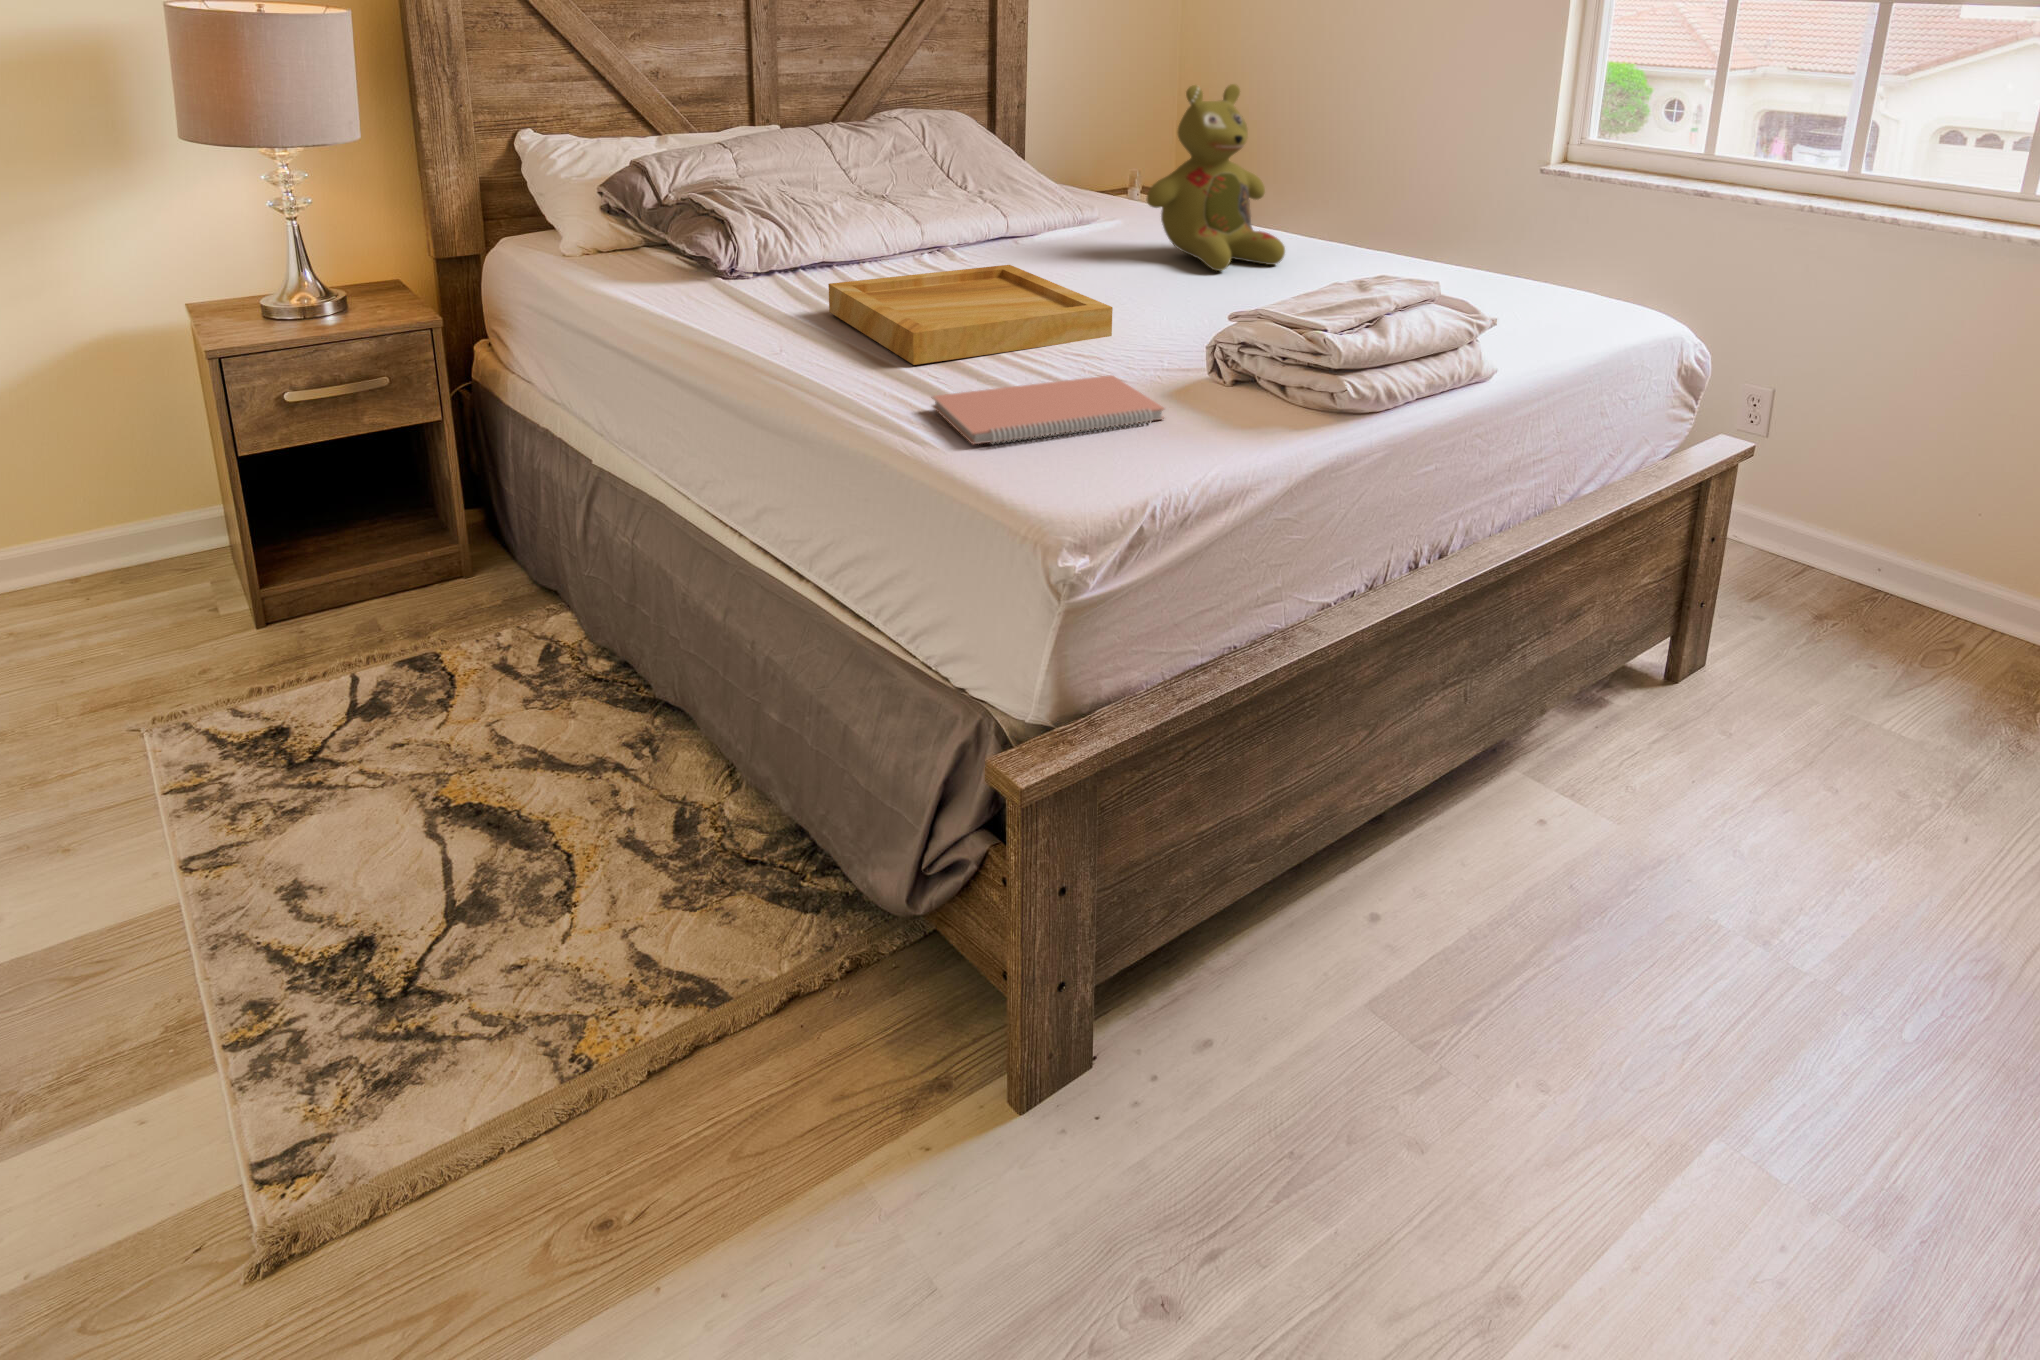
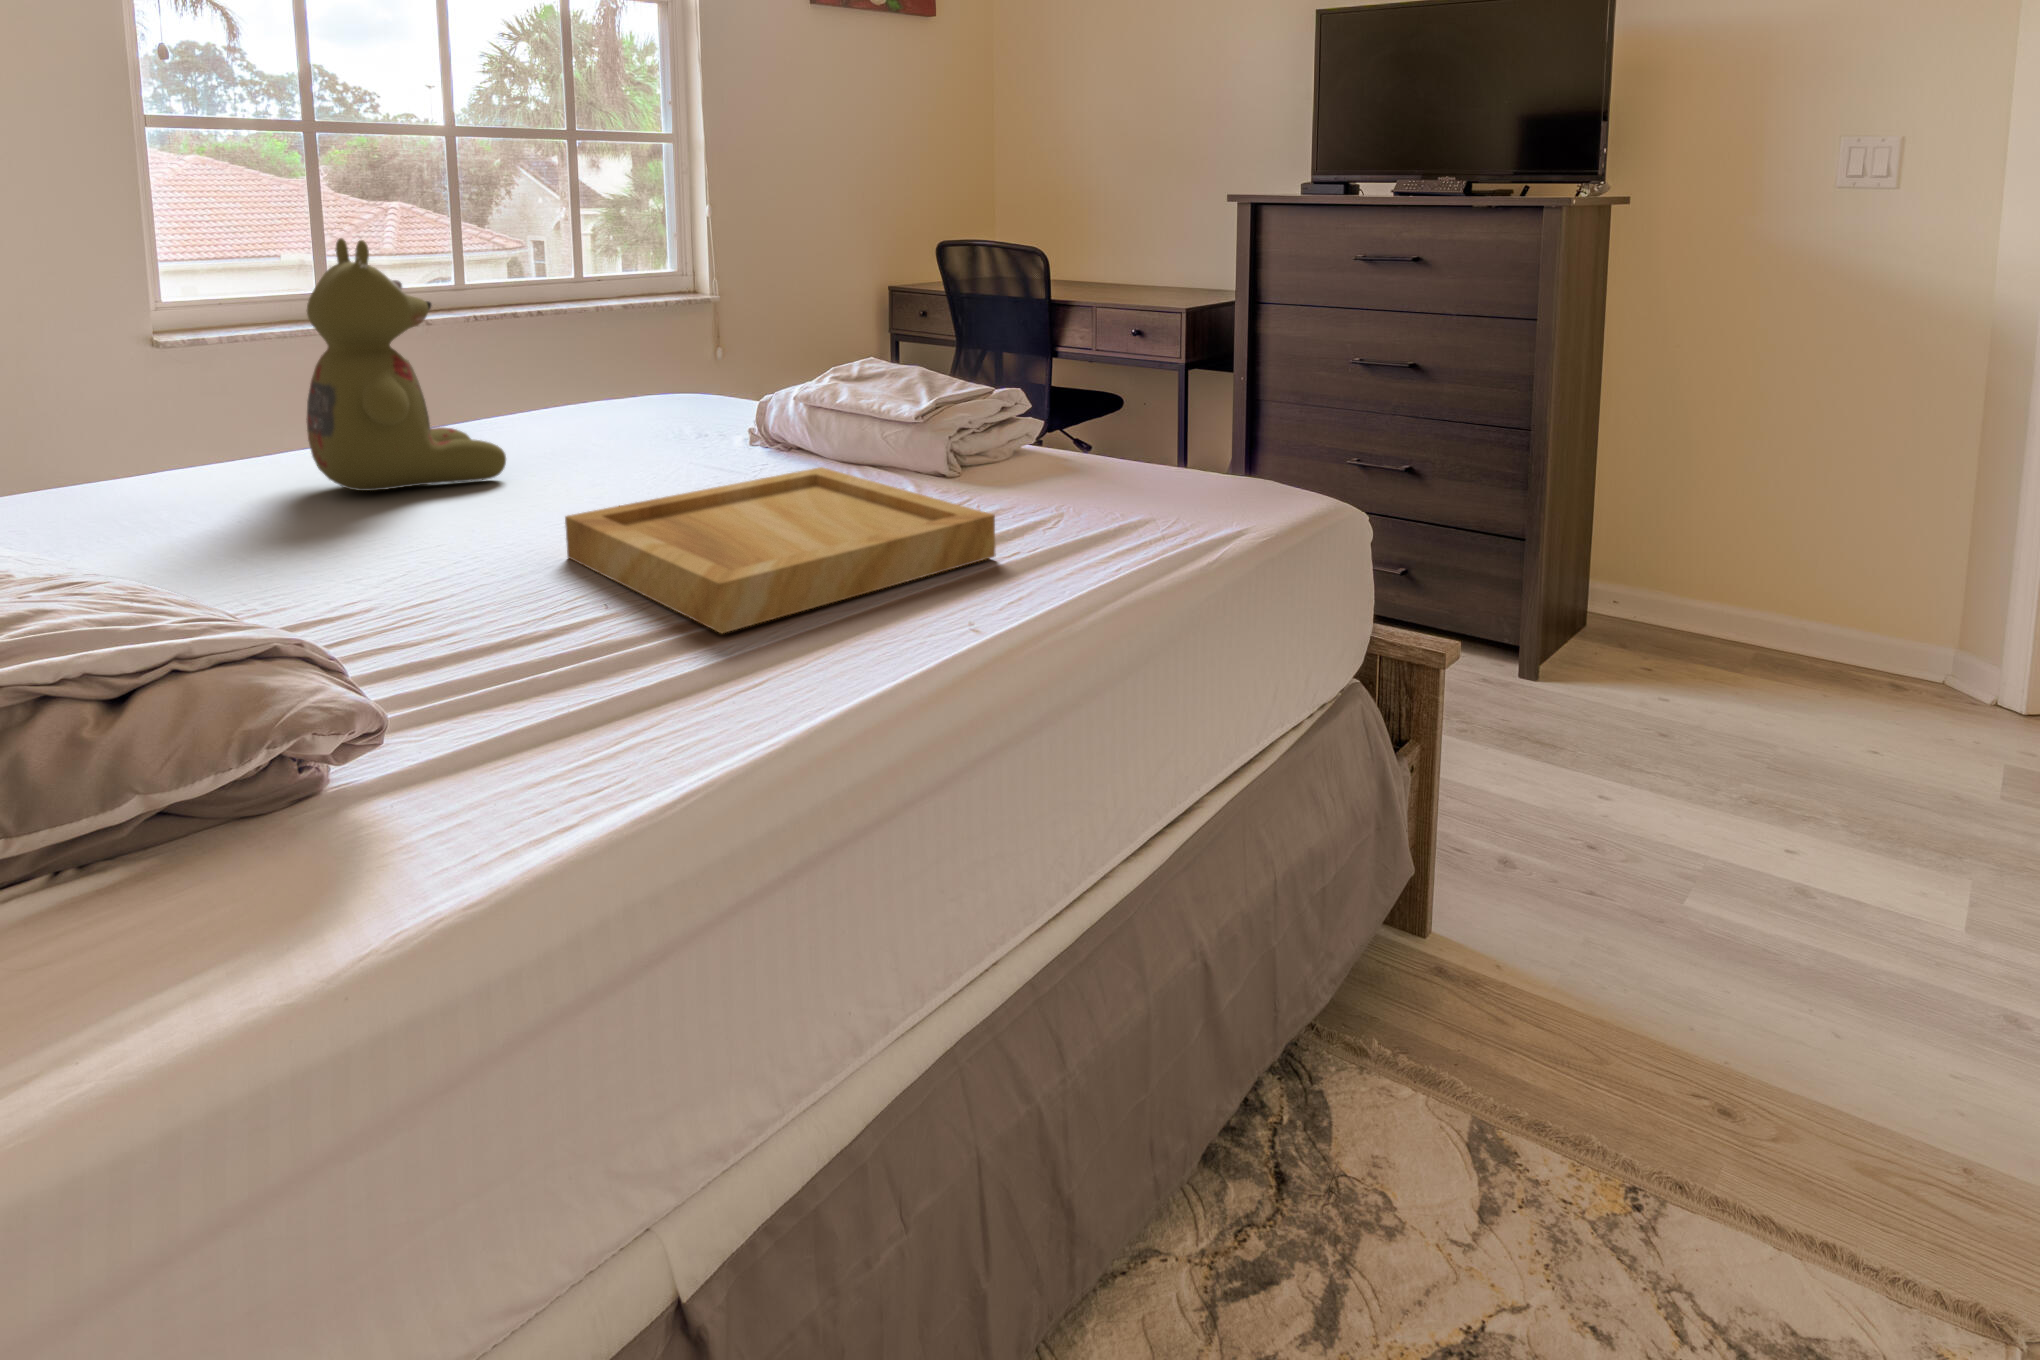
notebook: present [931,375,1164,444] -> none [1018,463,1240,531]

